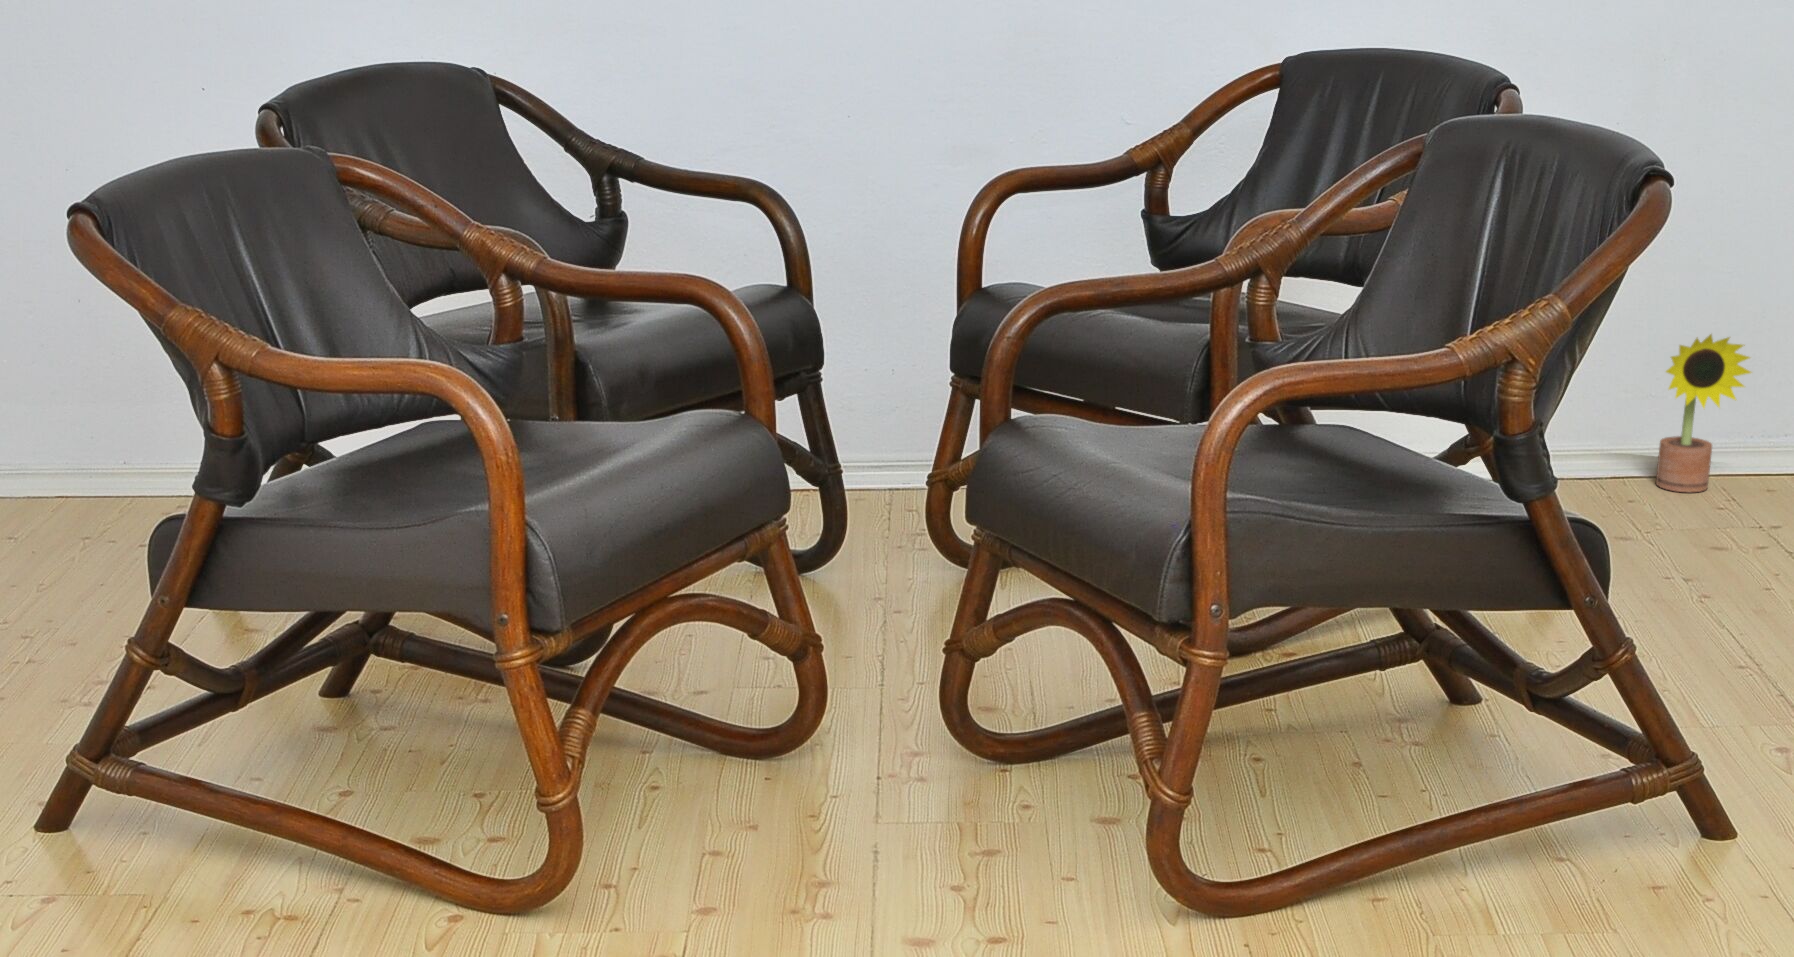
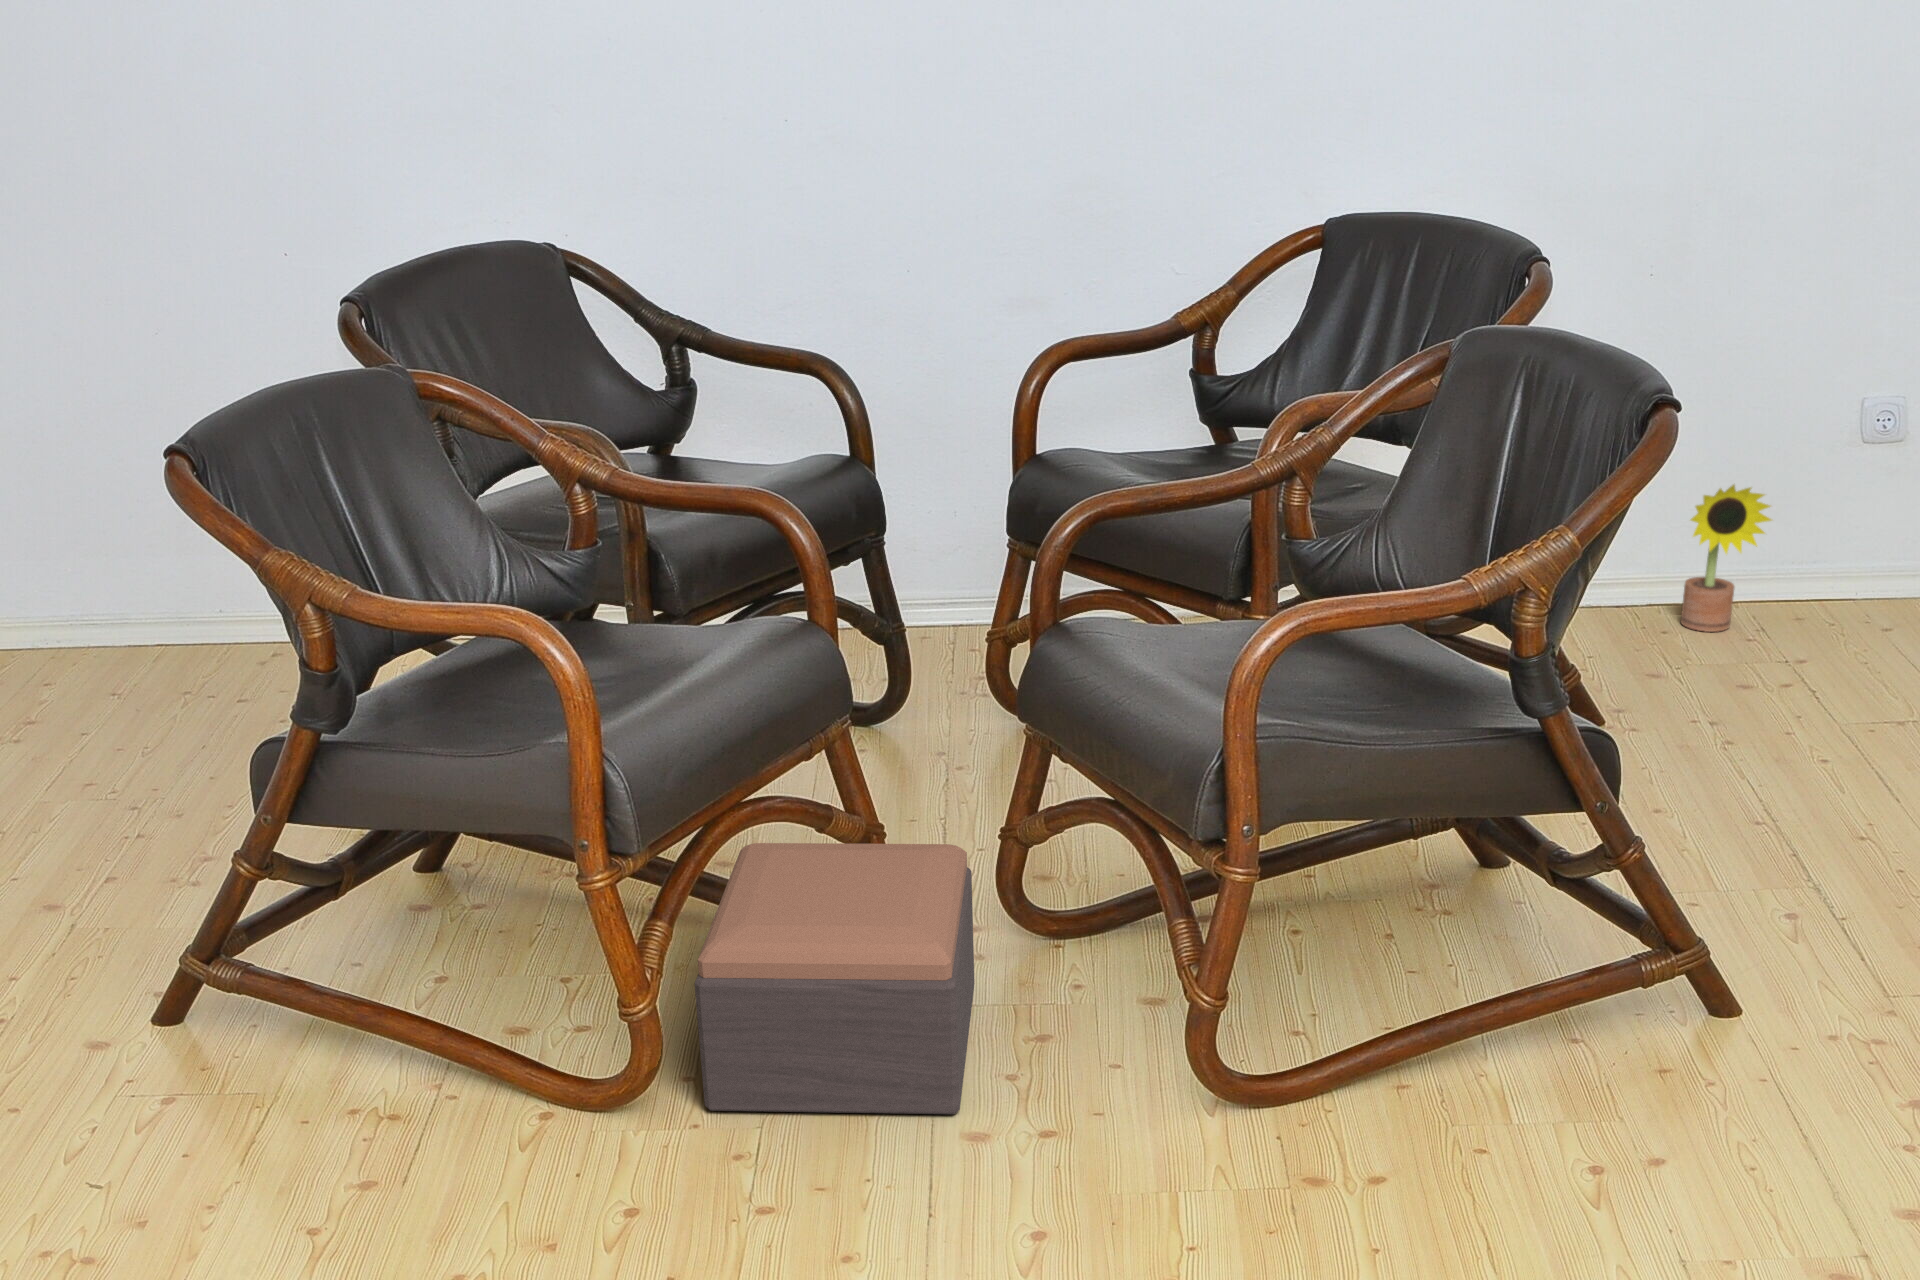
footstool: none [620,643,917,923] -> present [695,843,975,1114]

